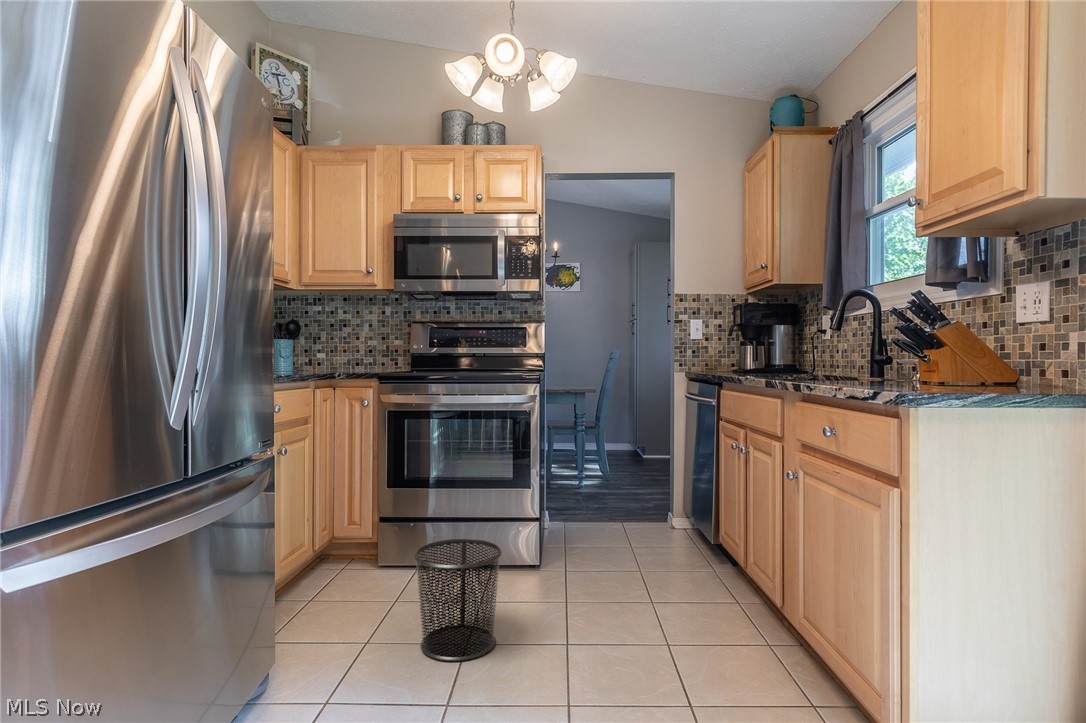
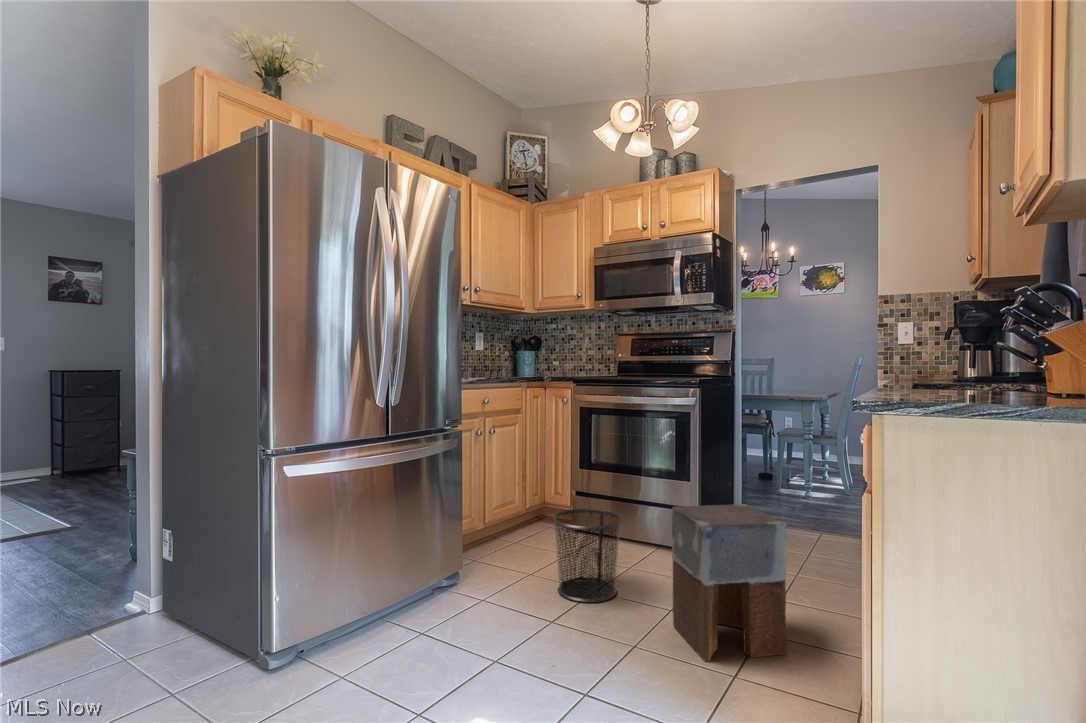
stool: none [584,509,707,694] -> present [672,504,786,662]

